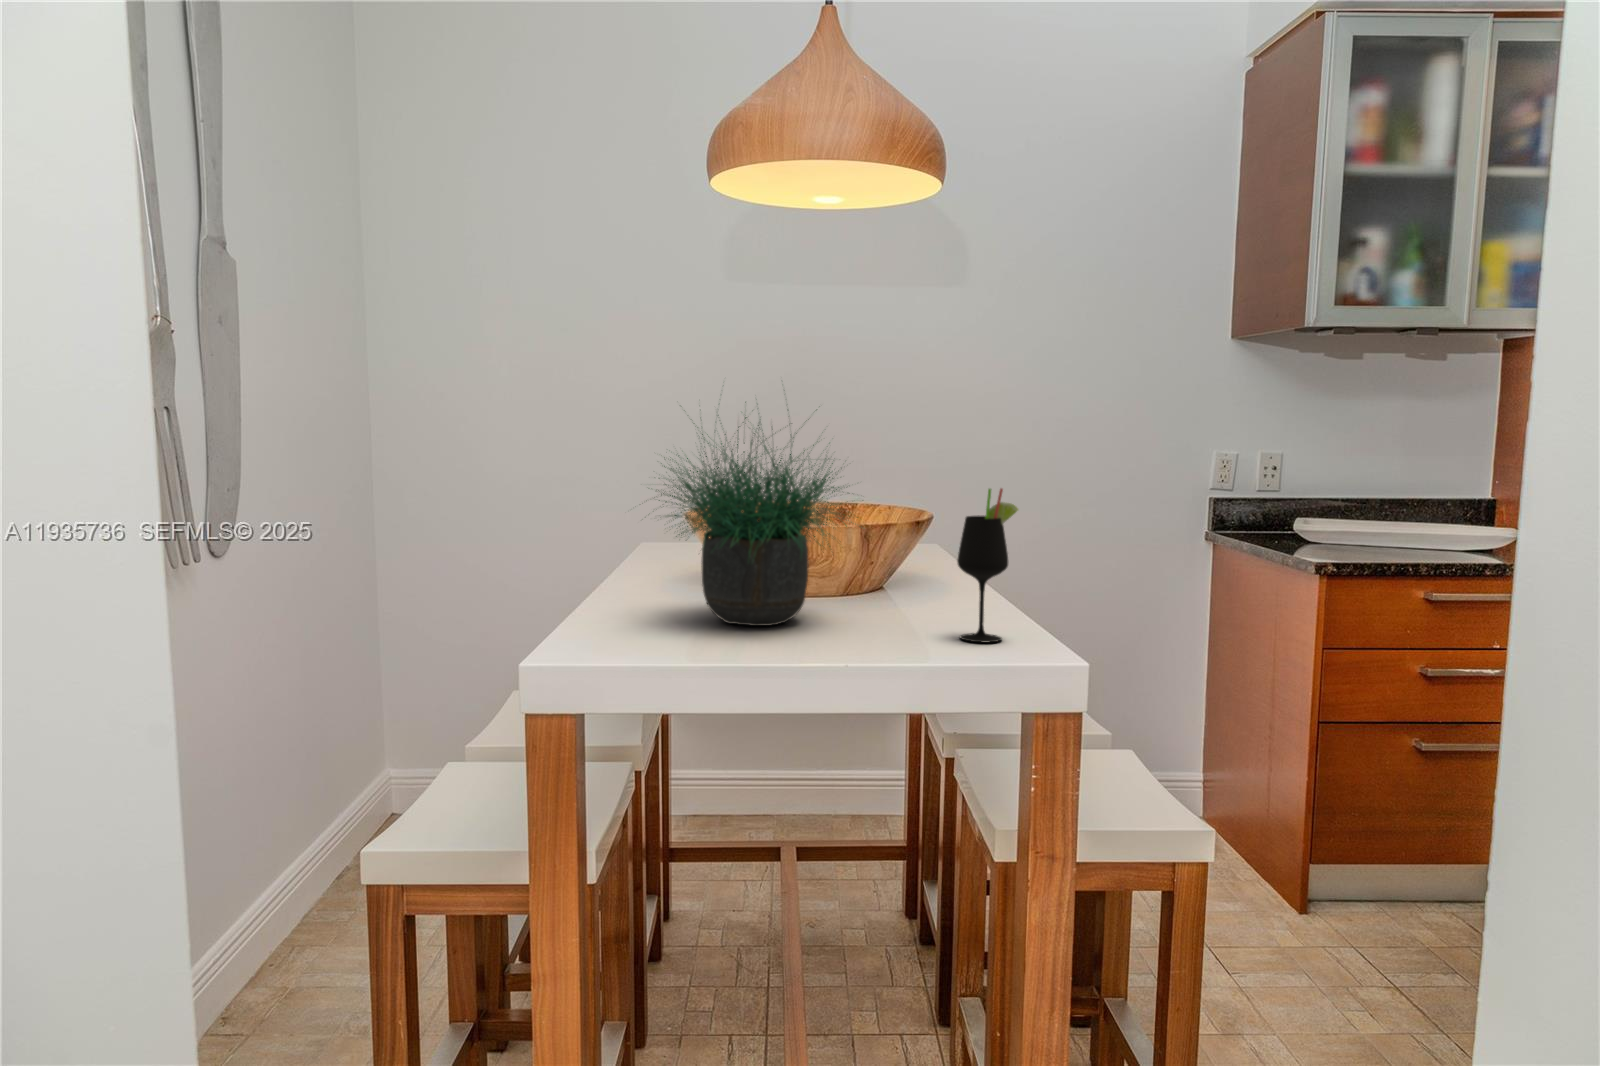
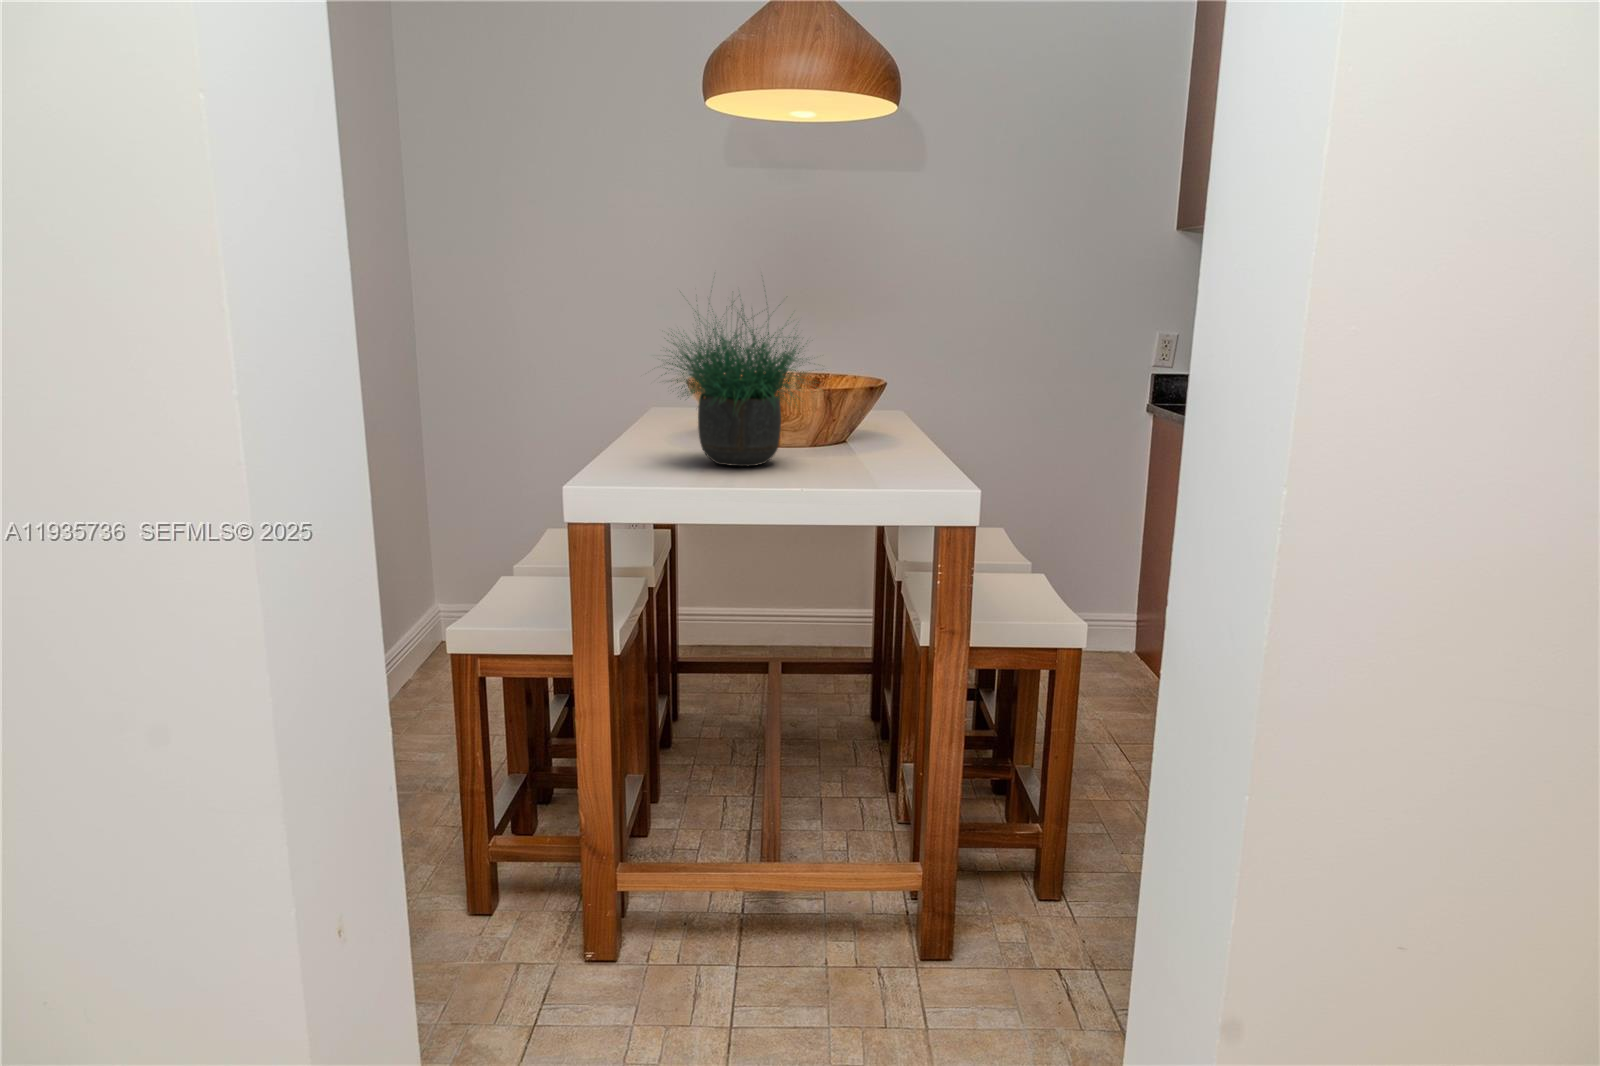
wine glass: present [957,489,1018,642] -> none [893,360,939,478]

